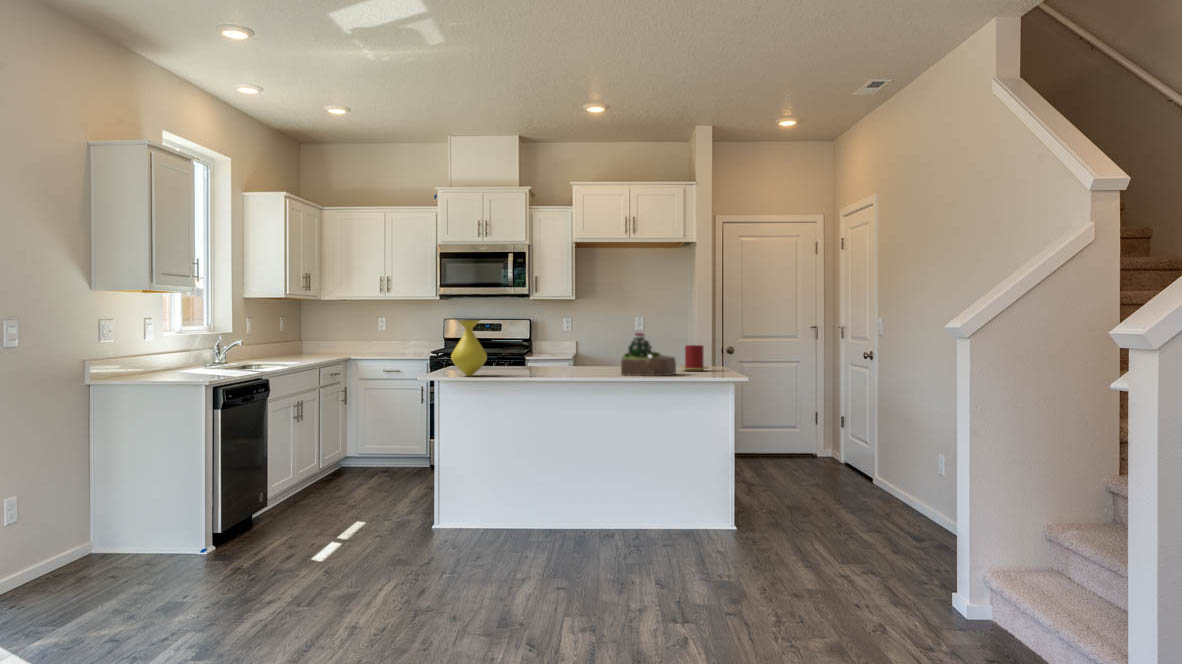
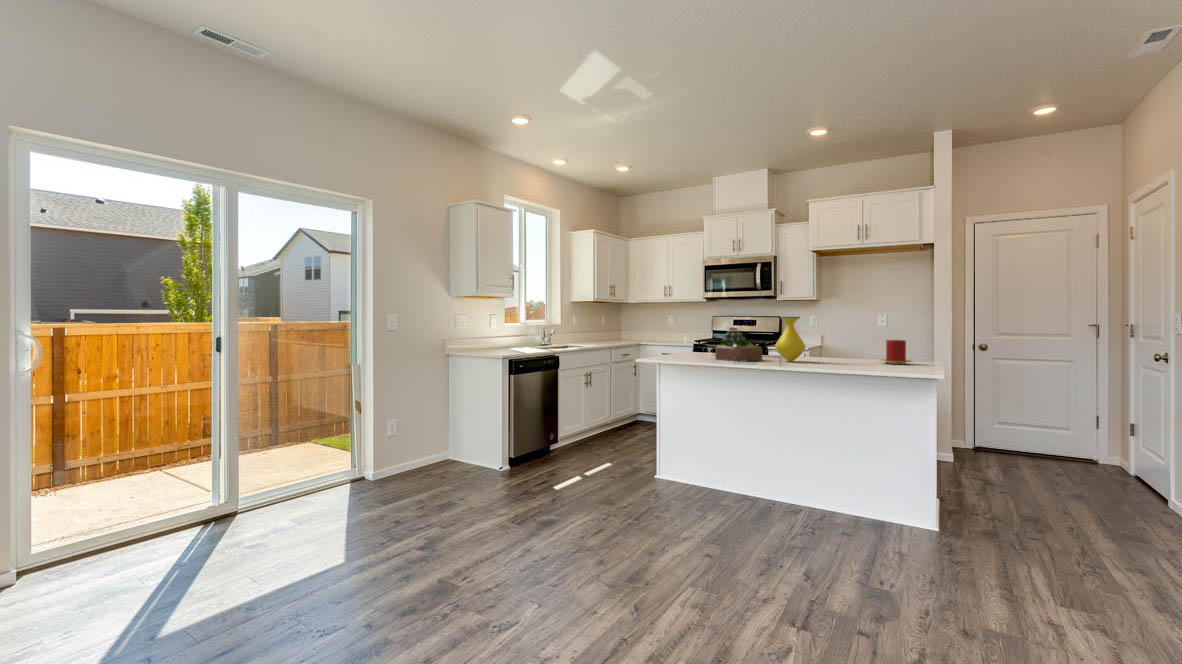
vase: present [451,319,487,376] -> present [775,317,805,362]
succulent plant: present [621,333,676,376] -> present [715,328,762,361]

